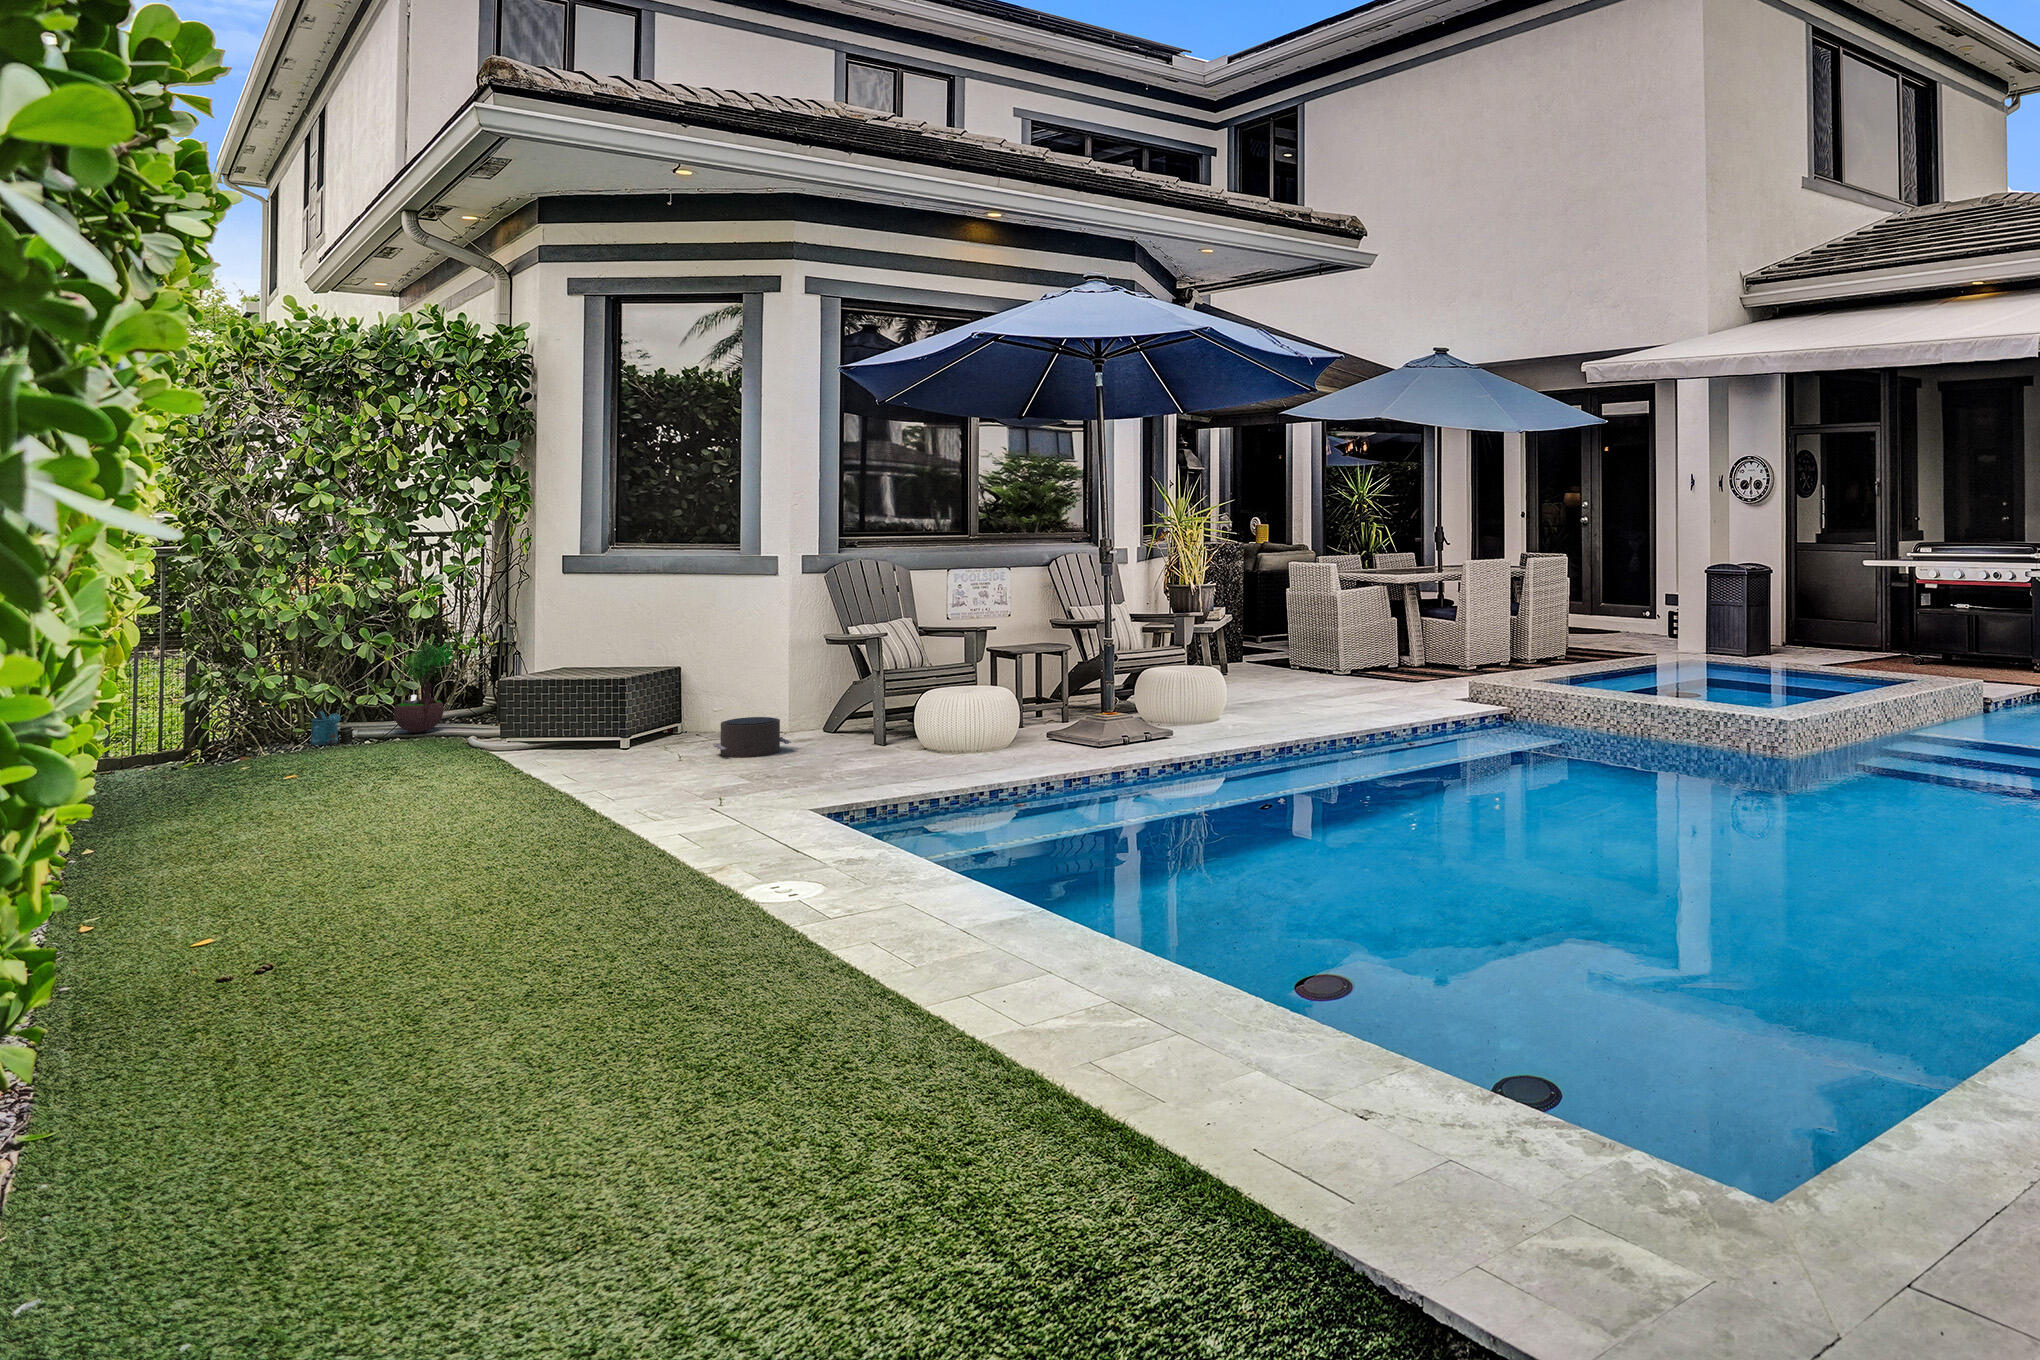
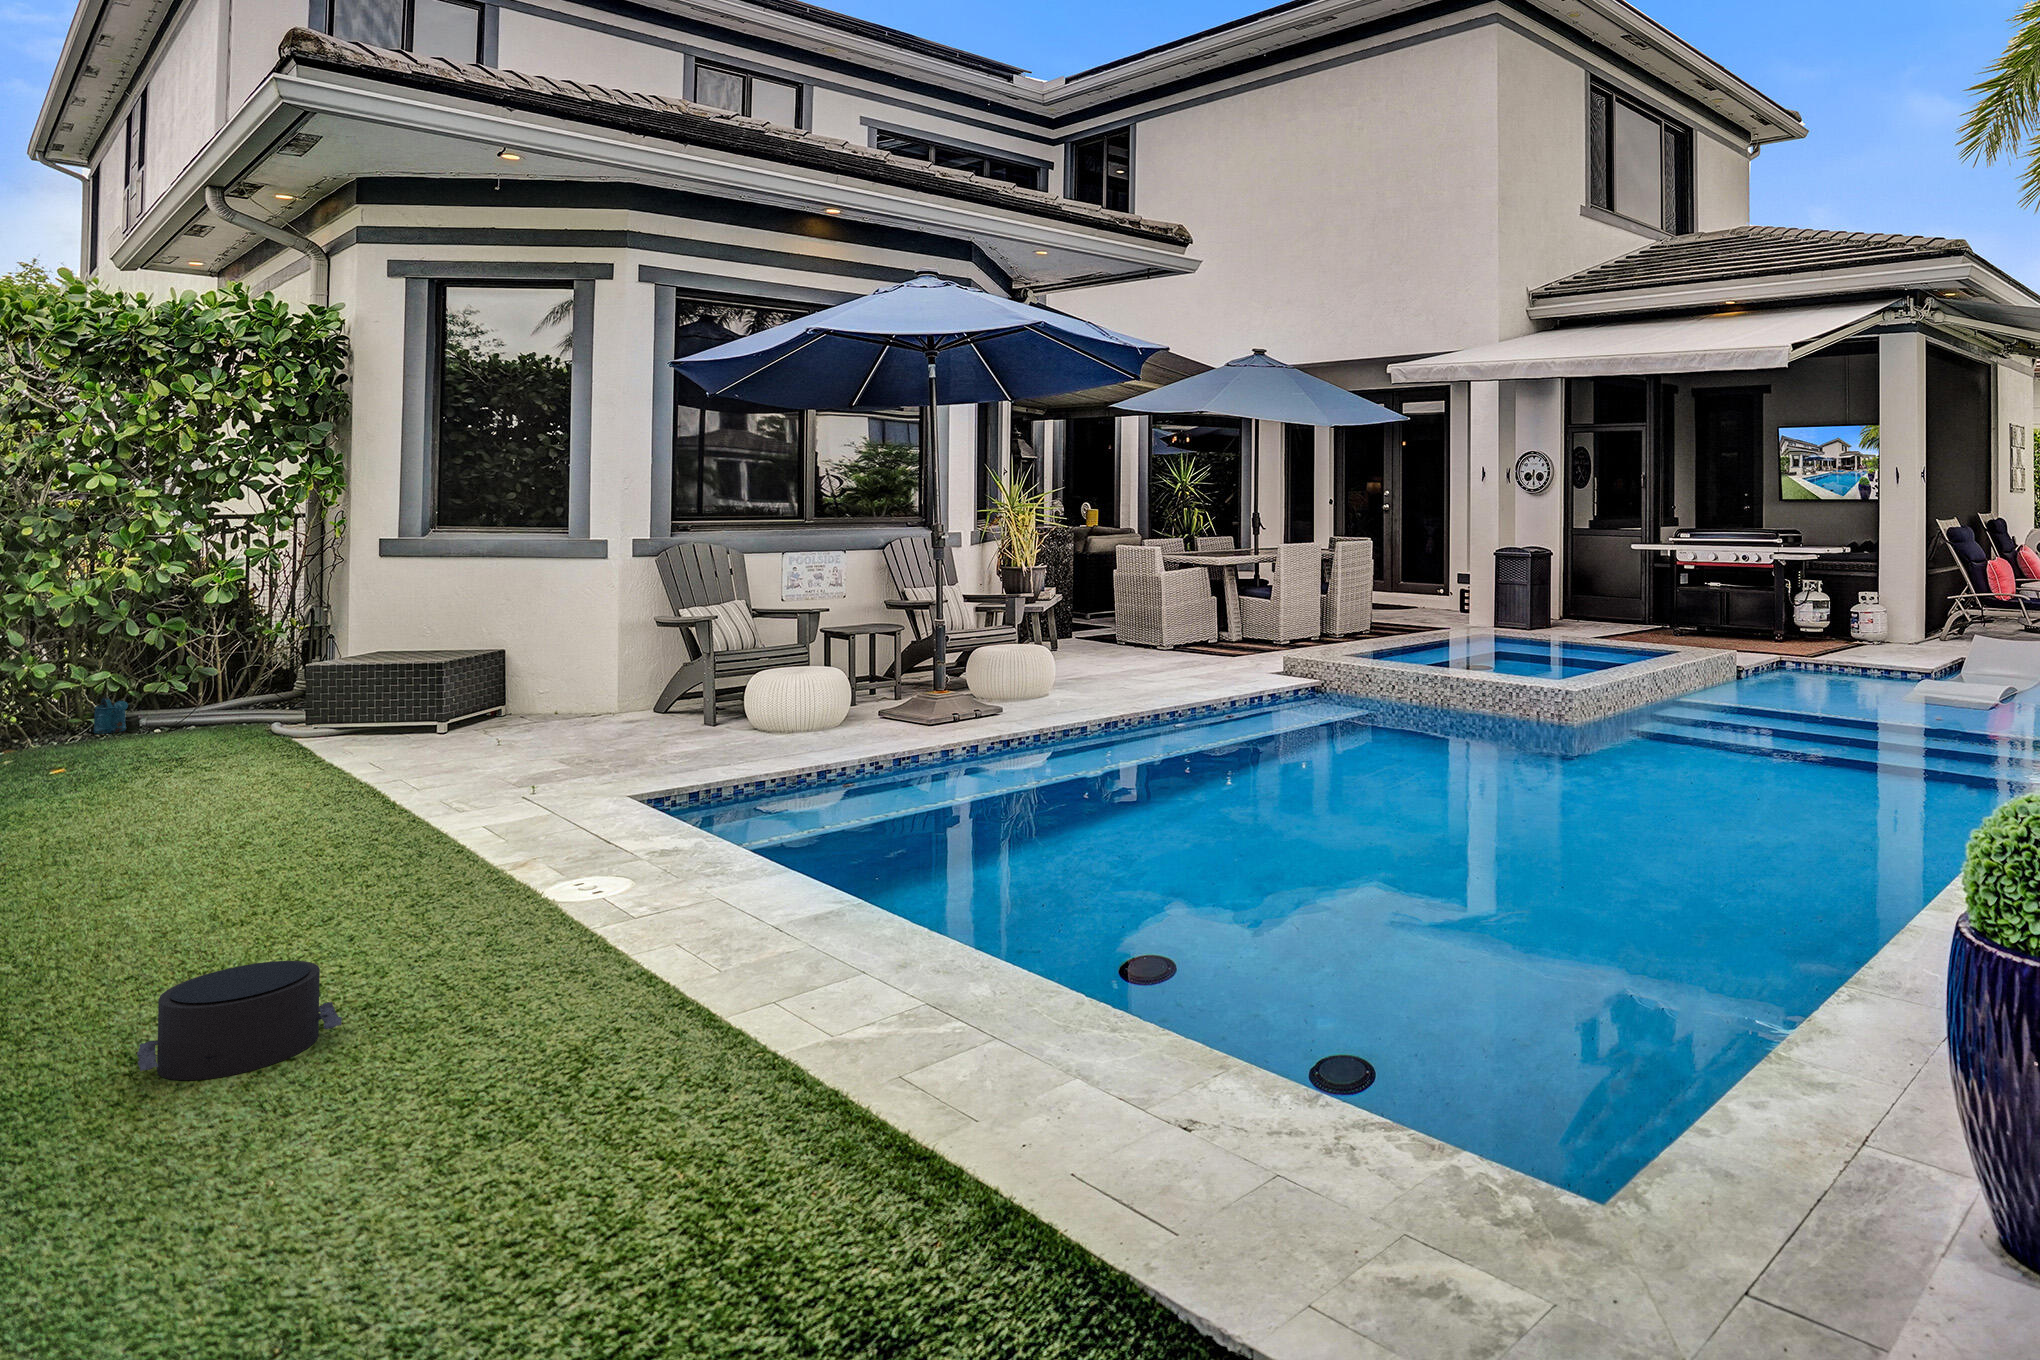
potted tree: present [394,640,458,733] -> none [192,619,265,718]
pouf: present [713,717,791,757] -> present [137,961,342,1080]

